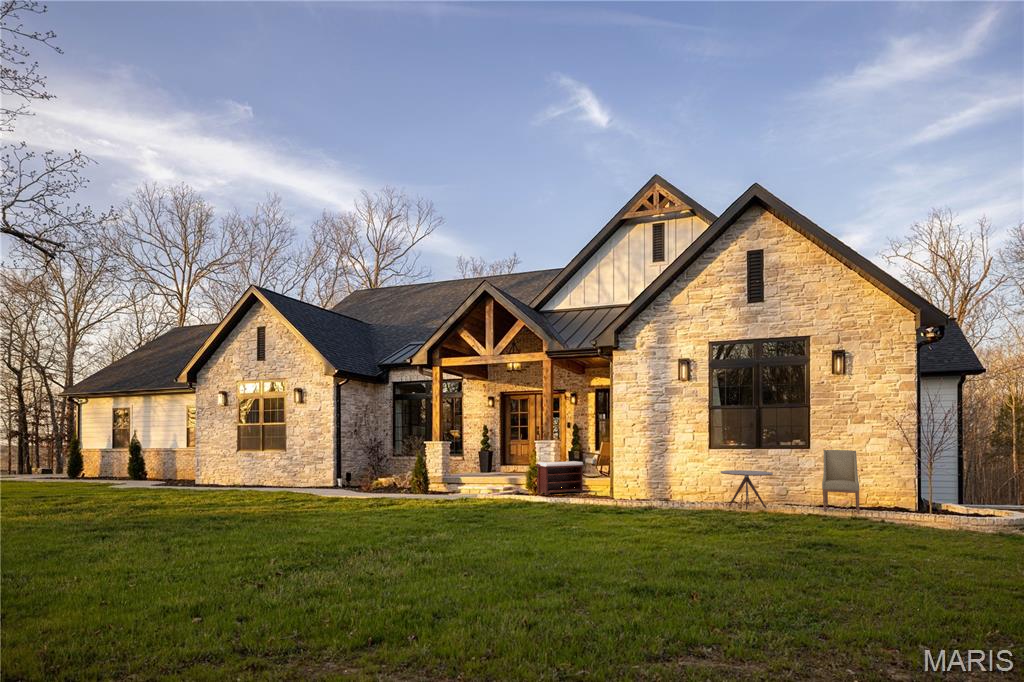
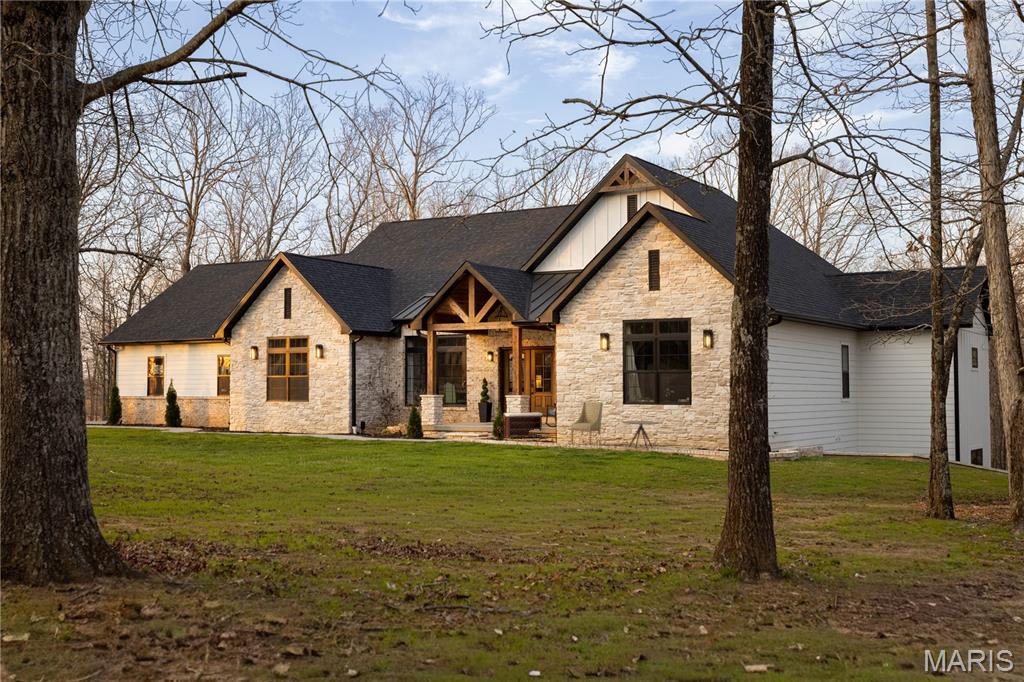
chair: present [822,450,860,513] -> present [571,402,603,445]

